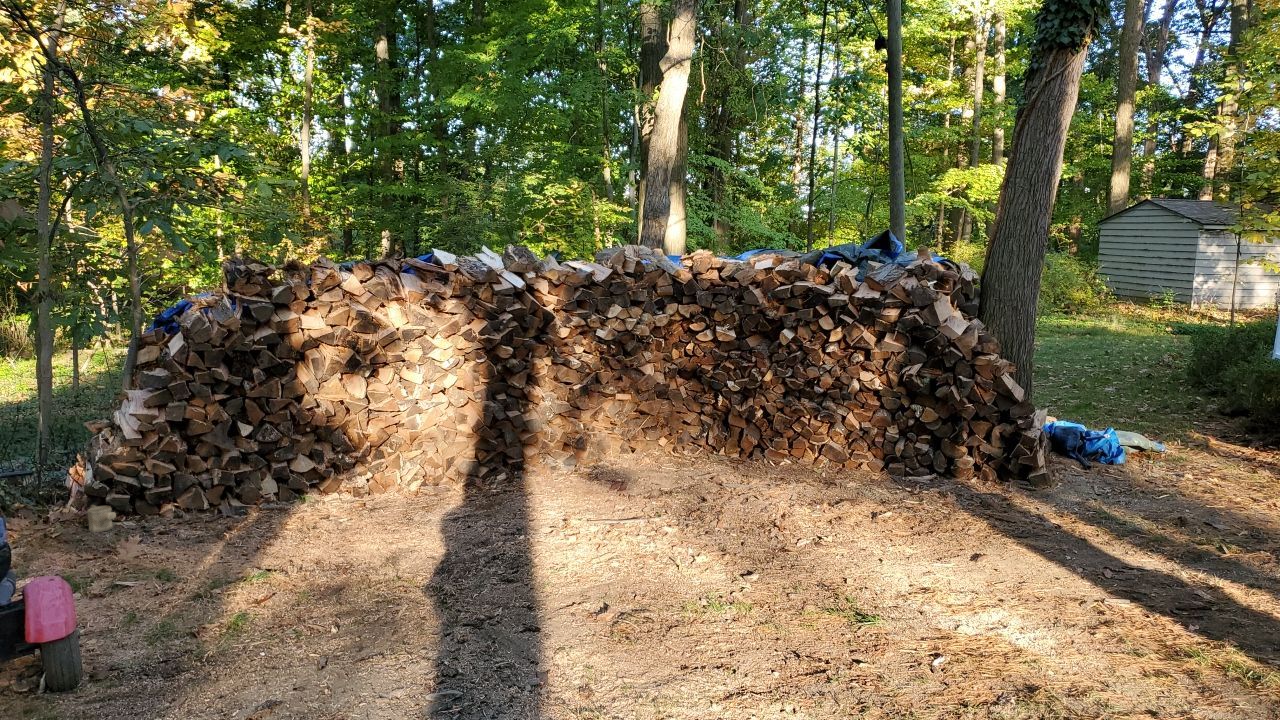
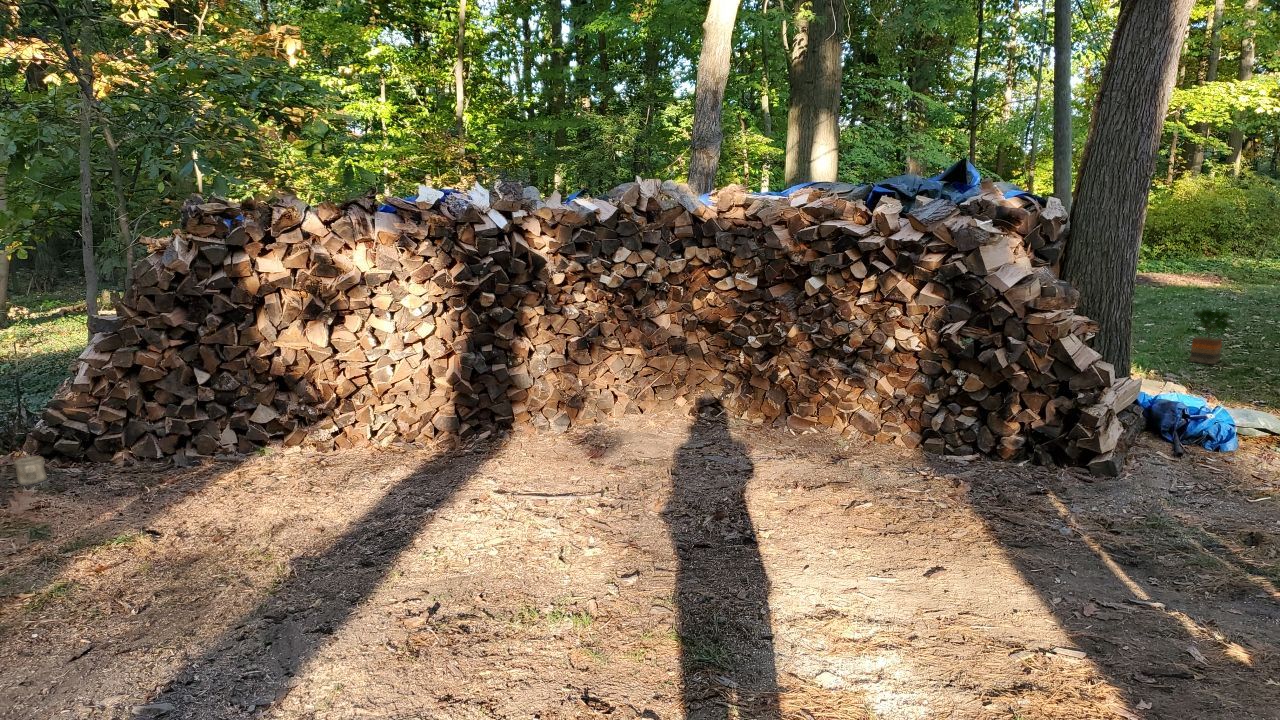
potted tree: none [1088,350,1122,398] -> present [1190,309,1234,364]

